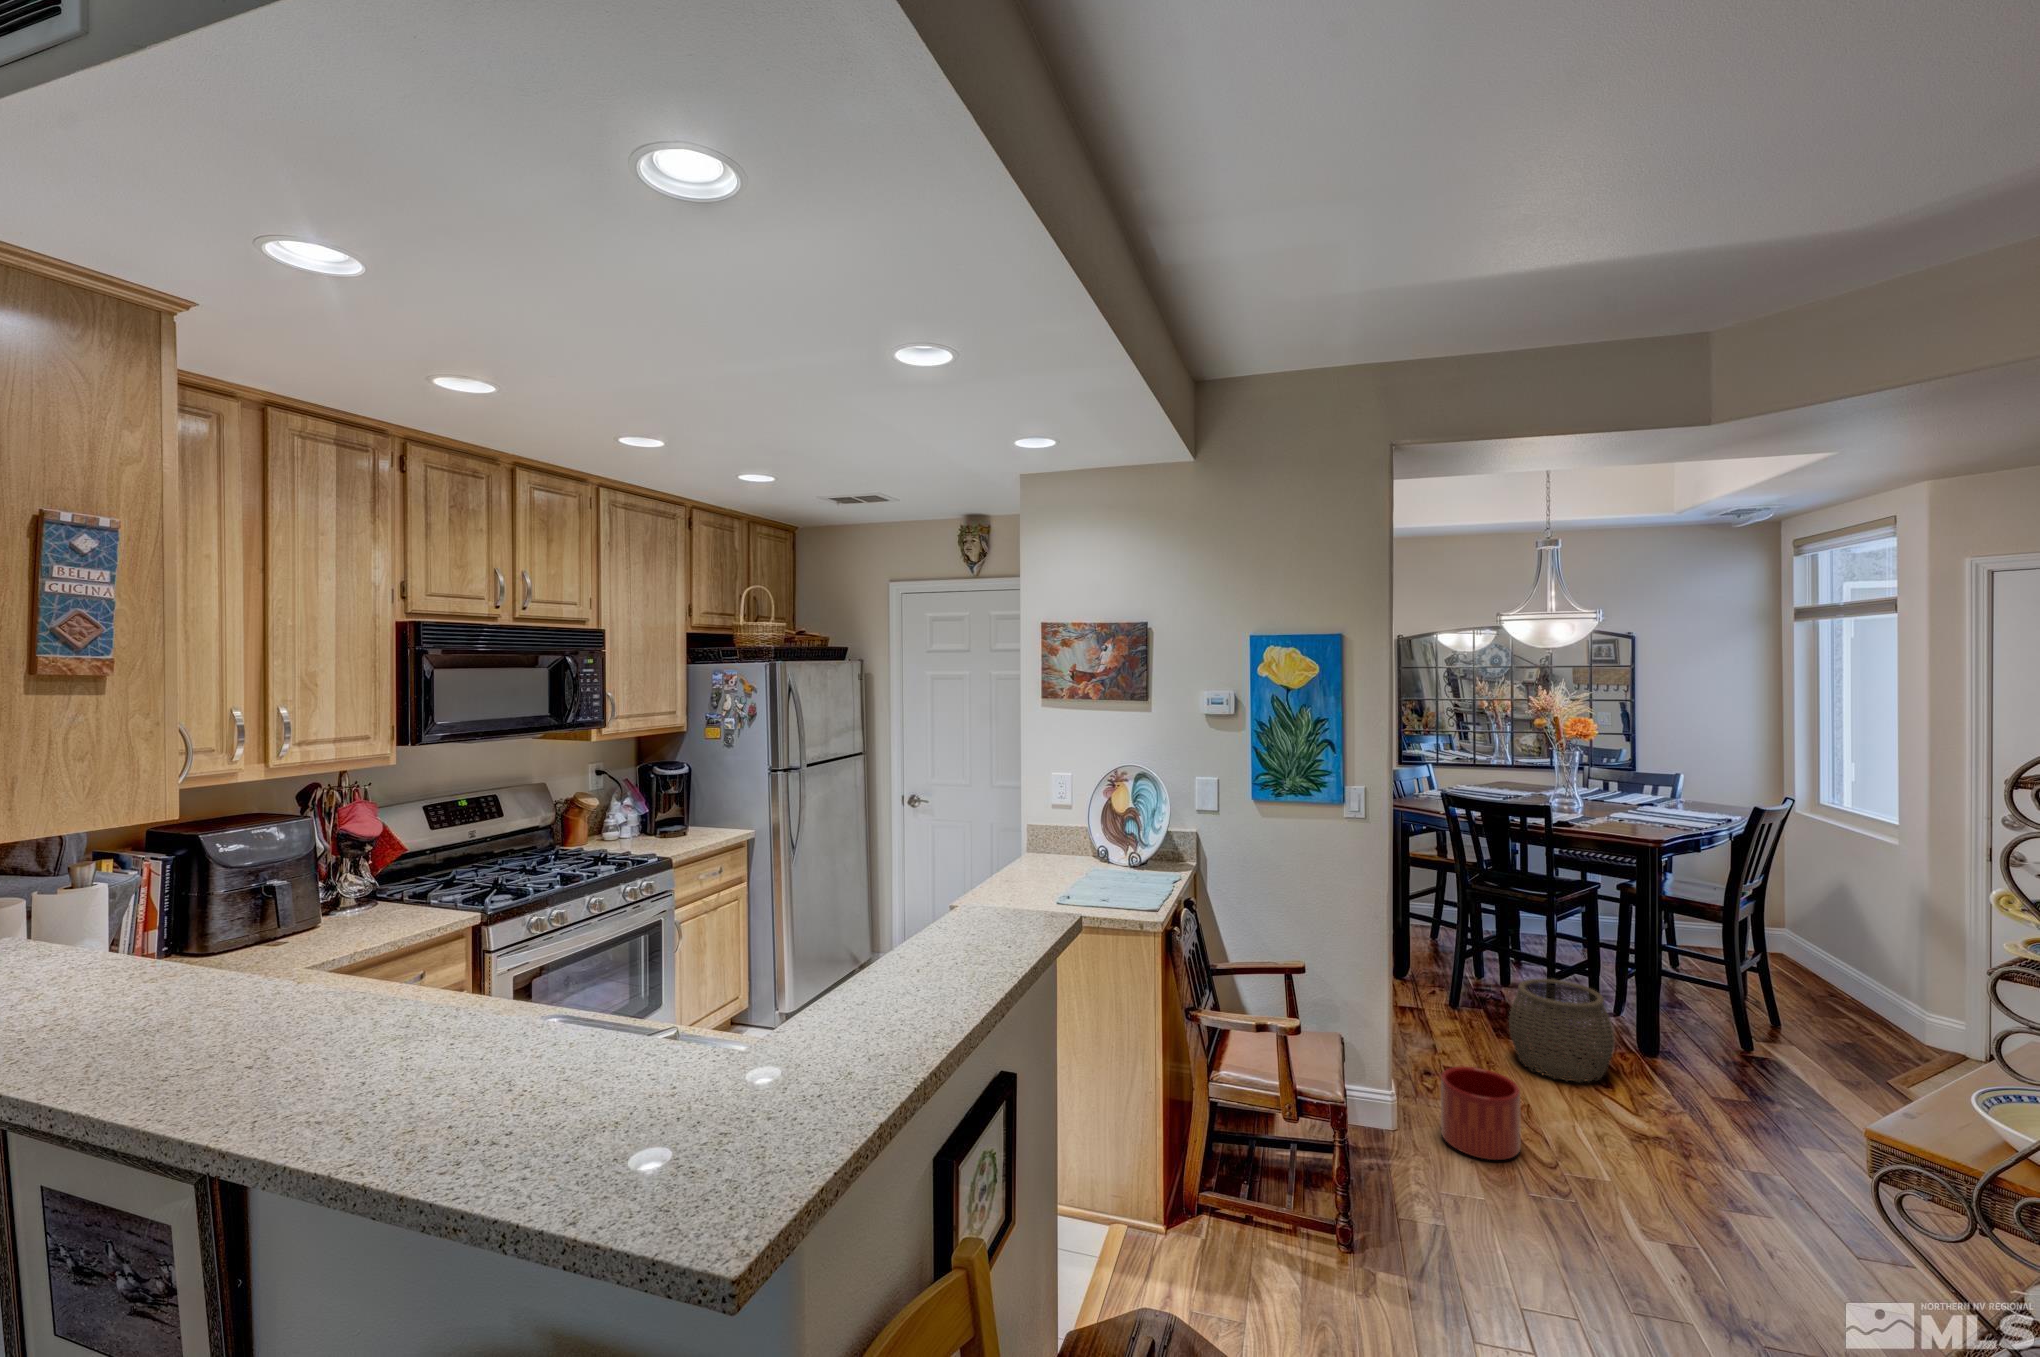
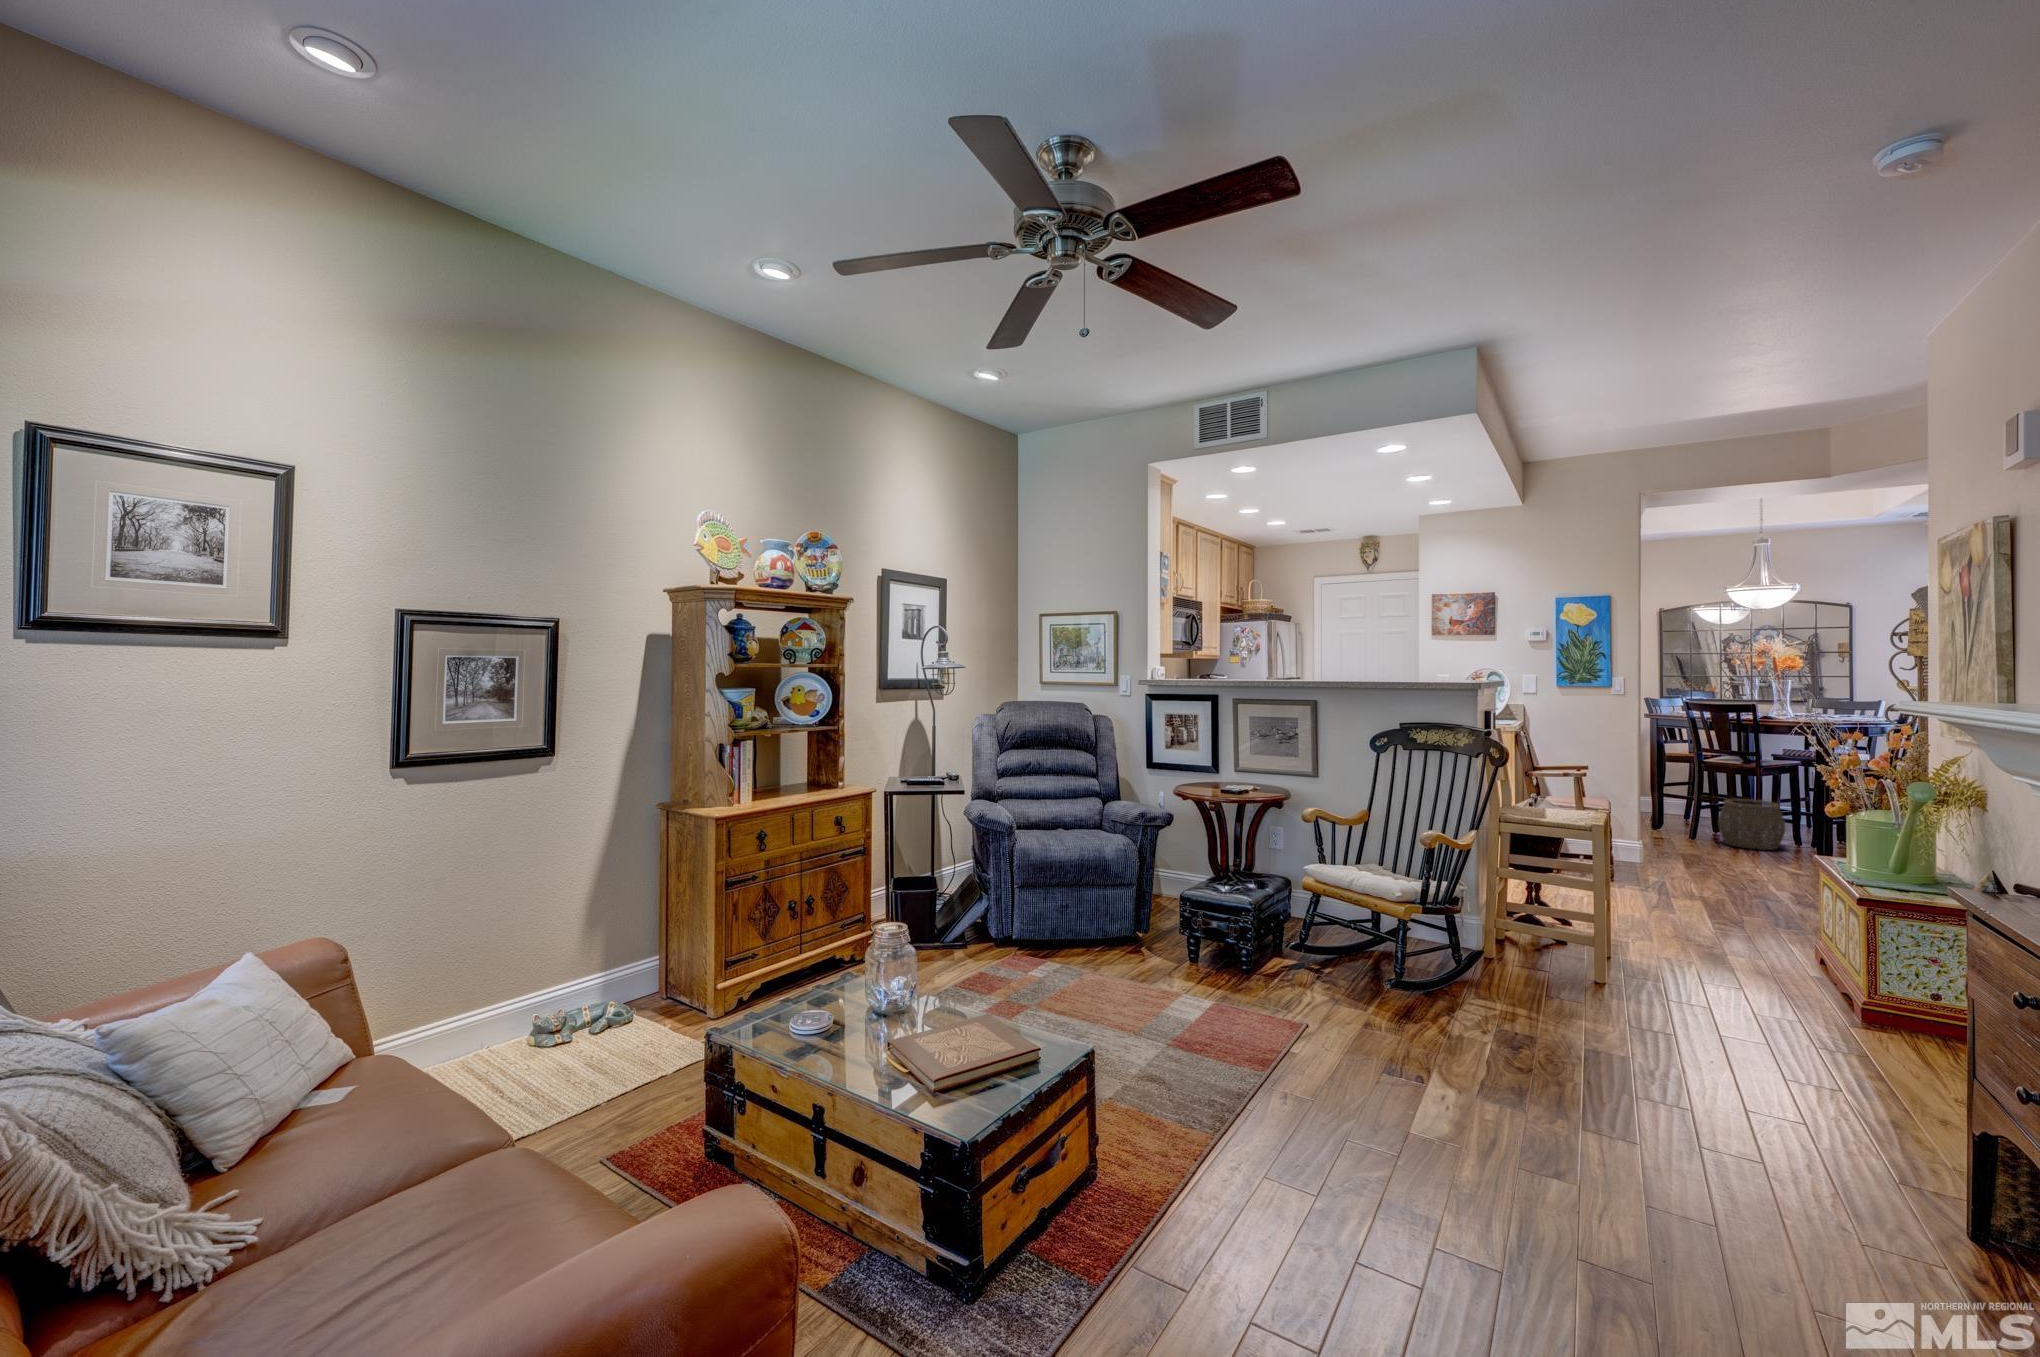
planter: present [1441,1067,1520,1160] -> none [1665,824,1711,863]

